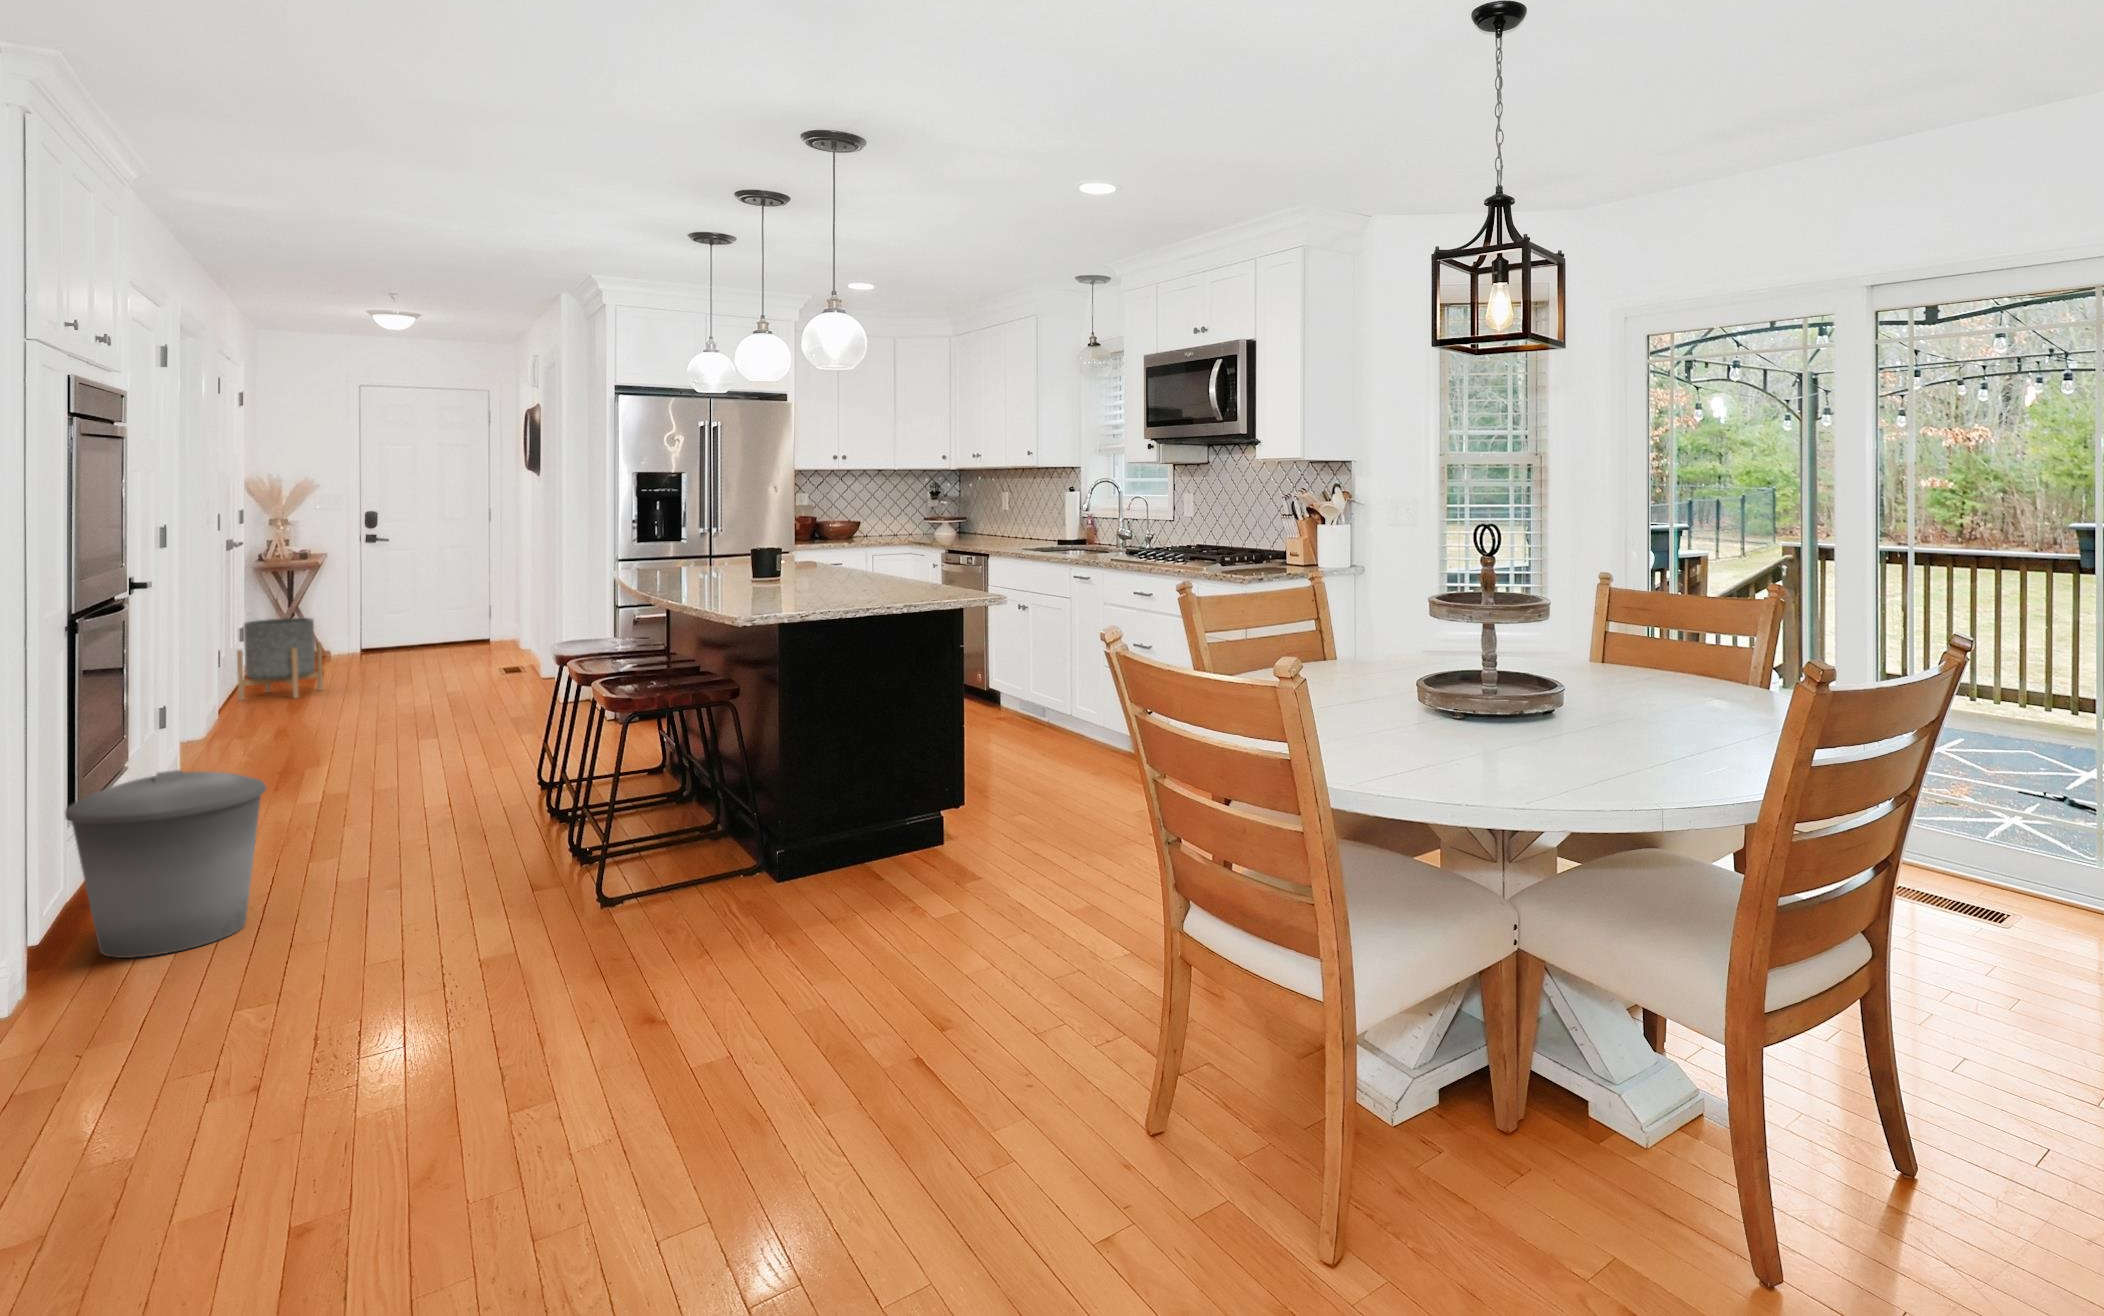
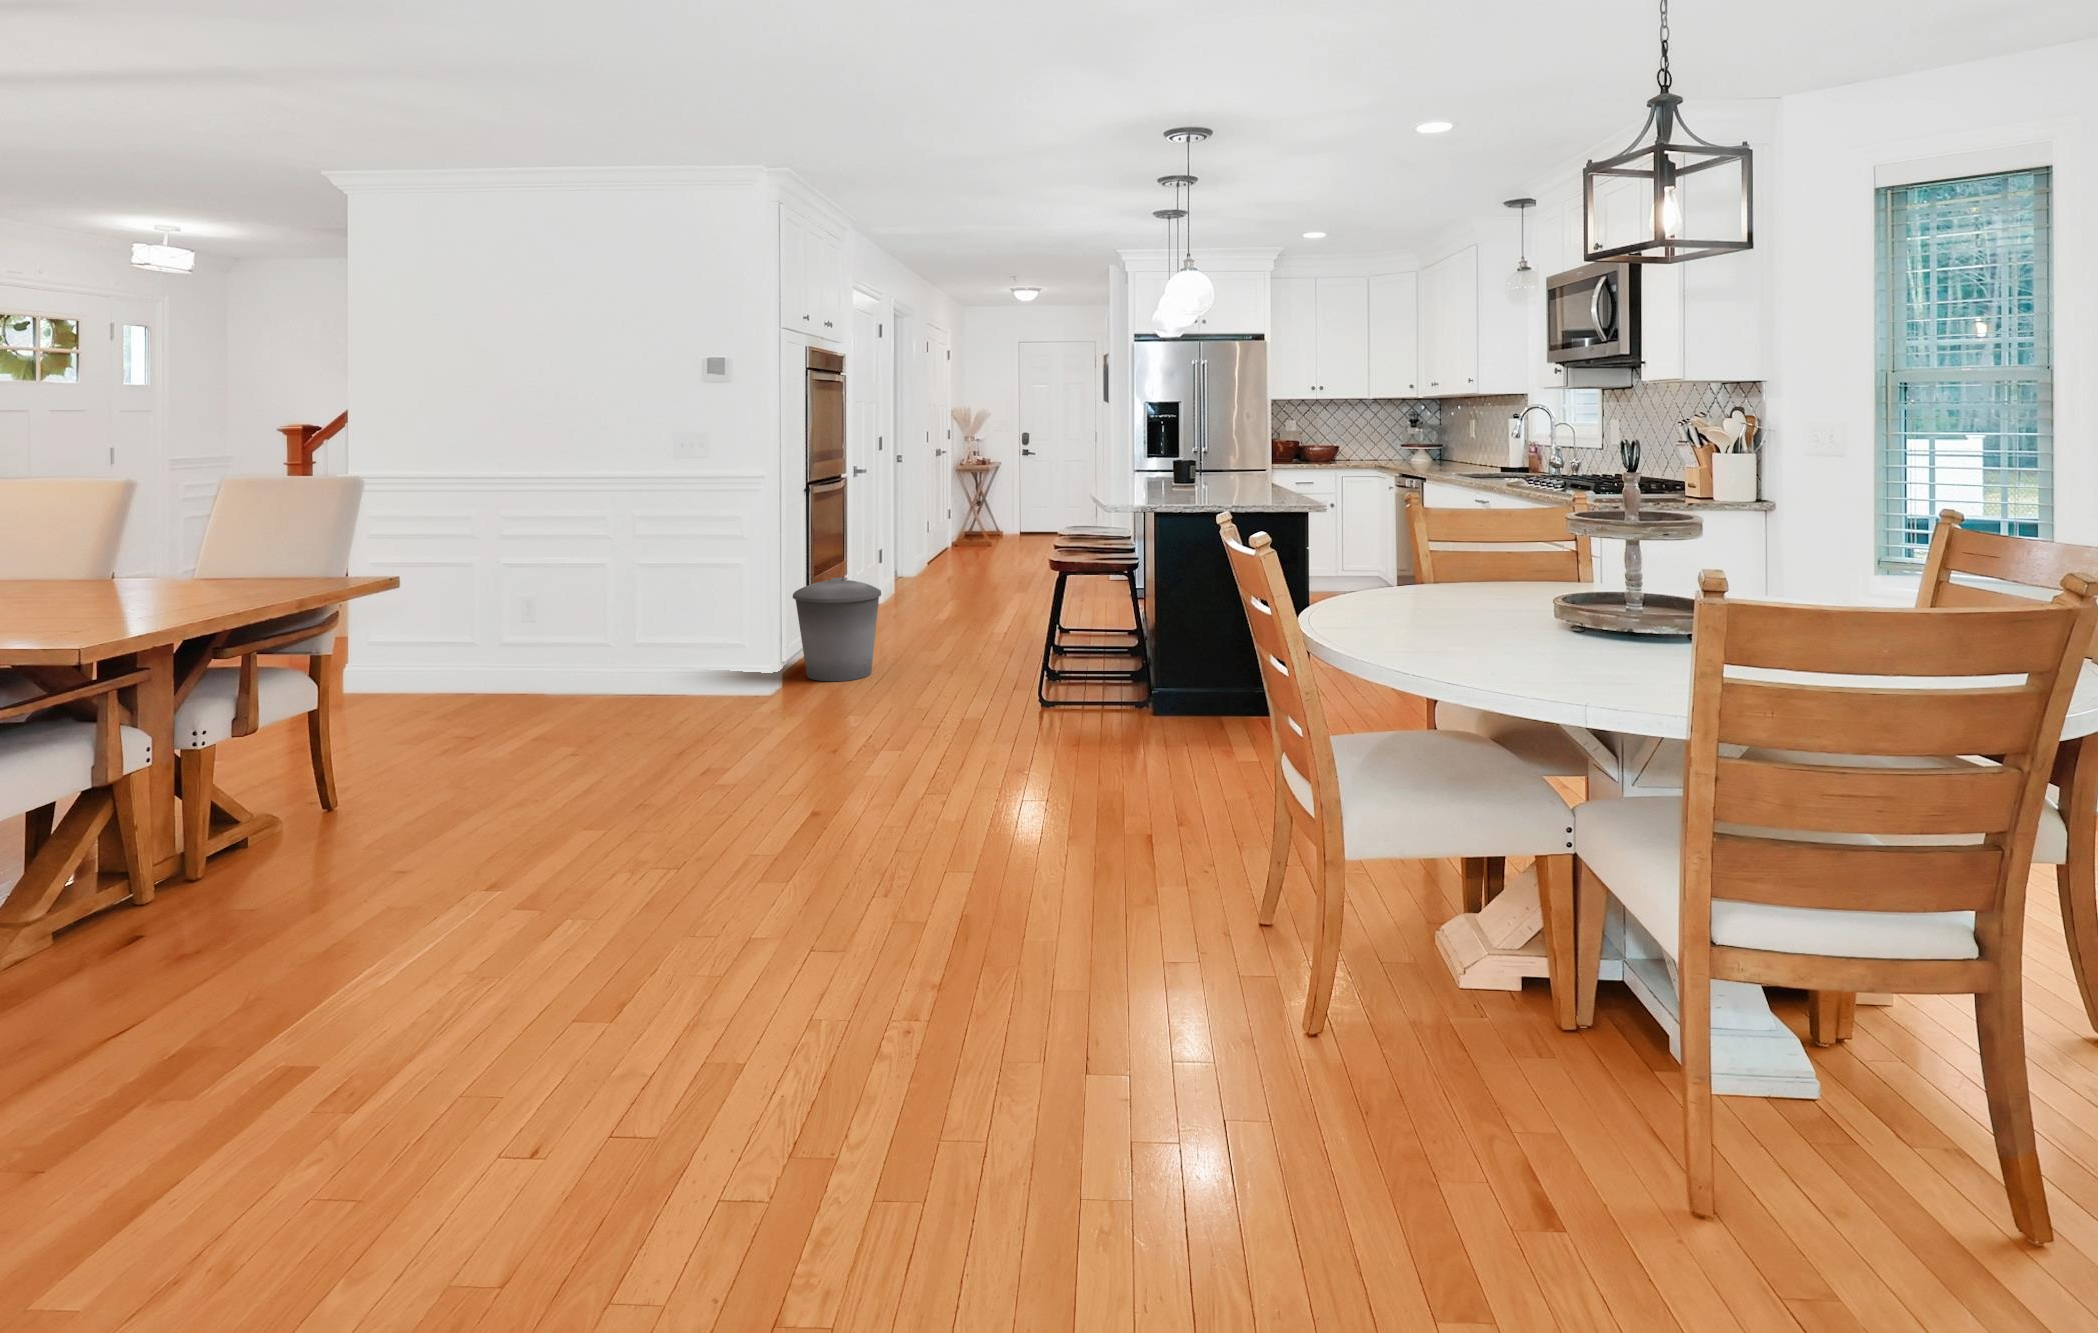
planter: present [237,618,323,700] -> none [937,505,983,560]

